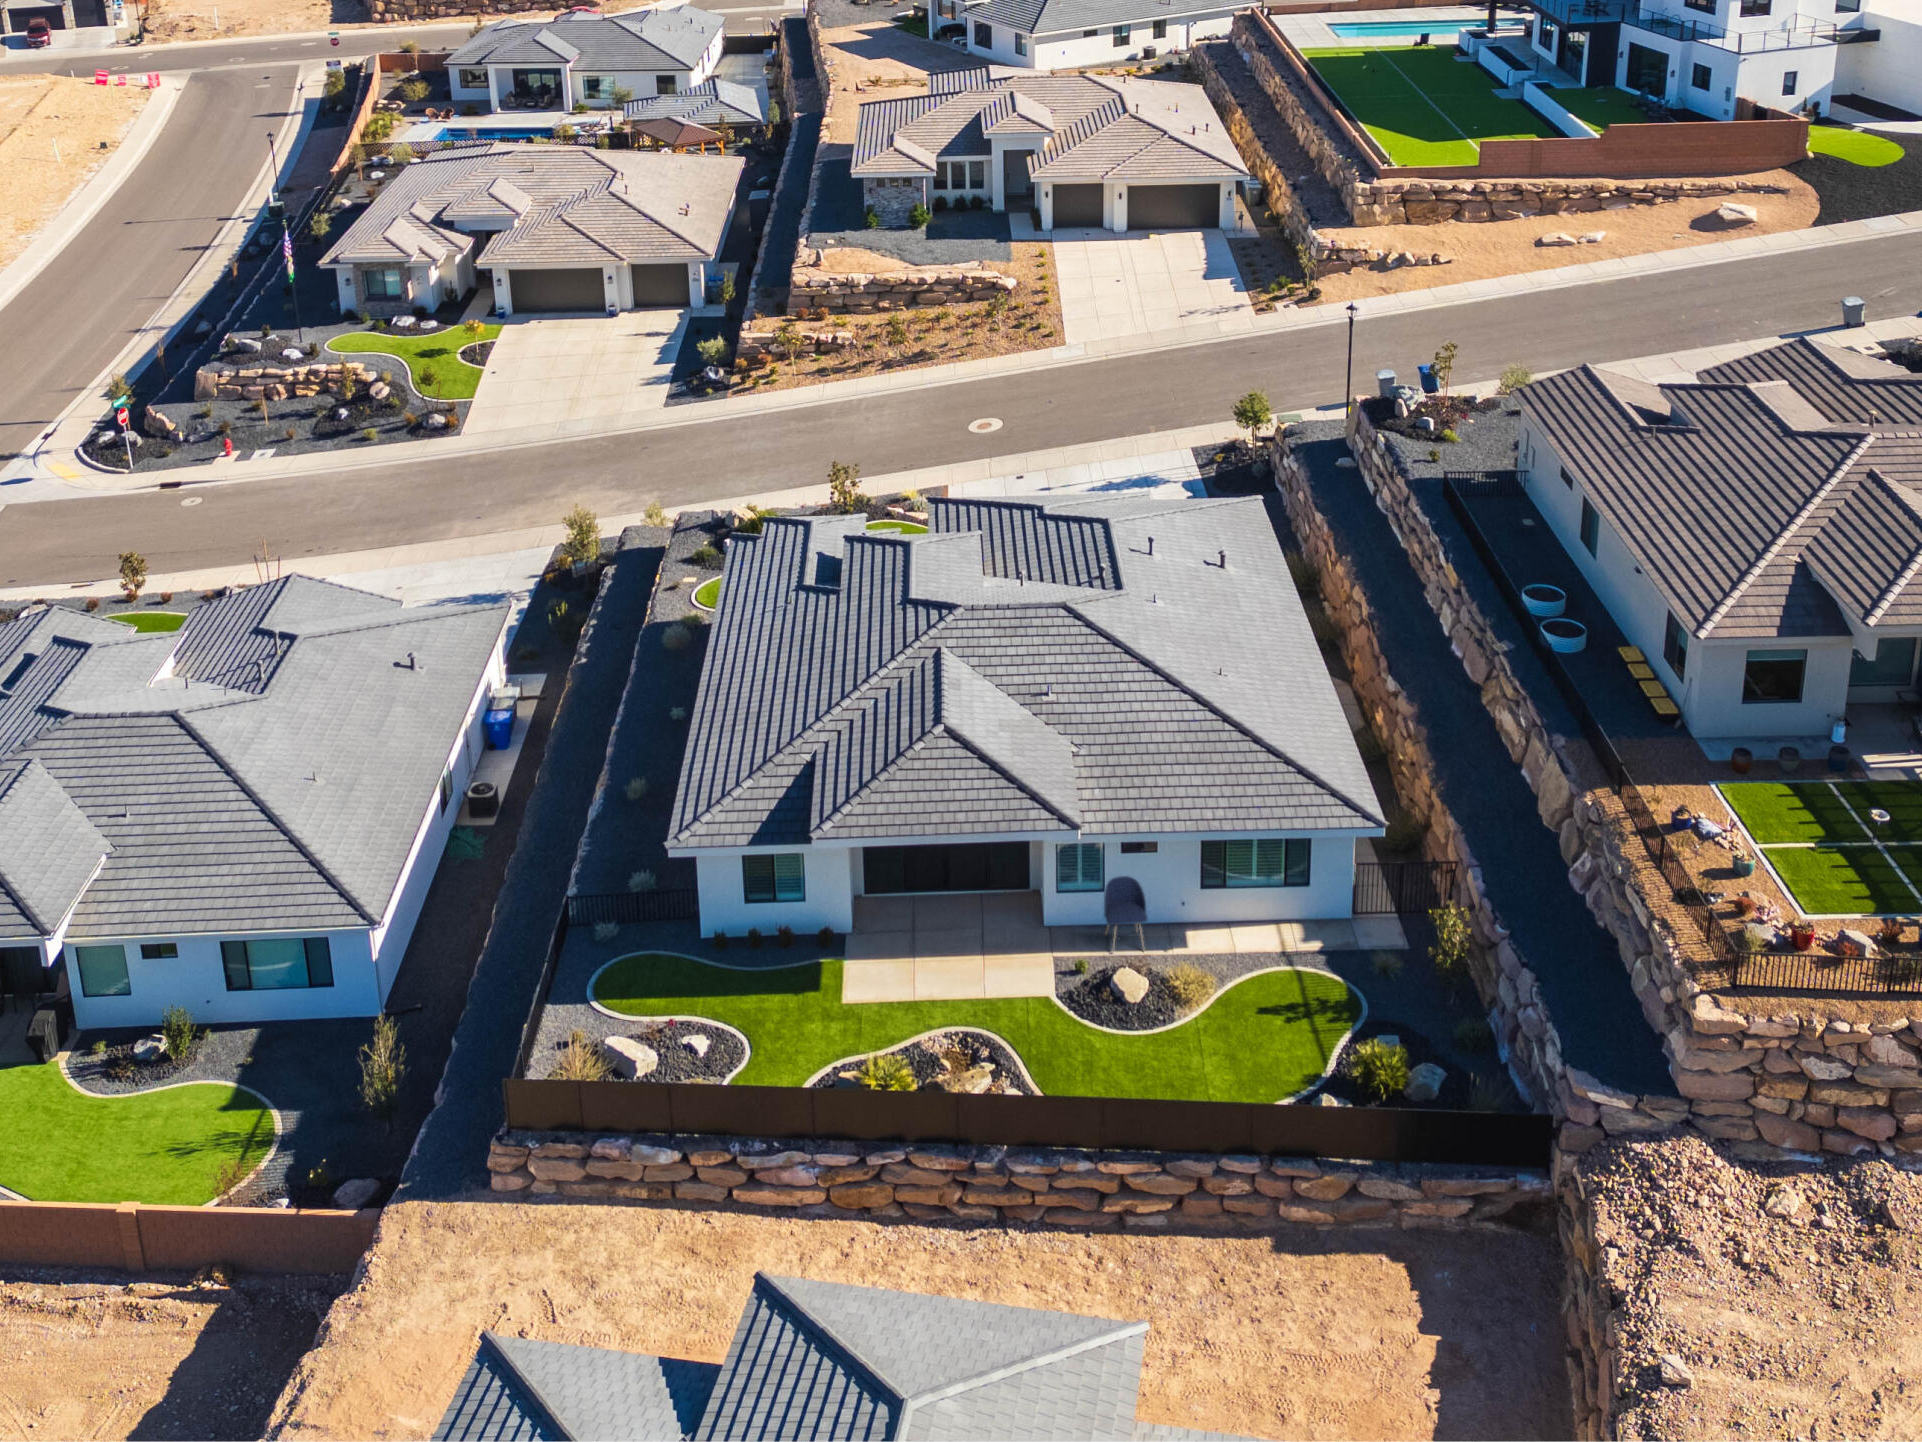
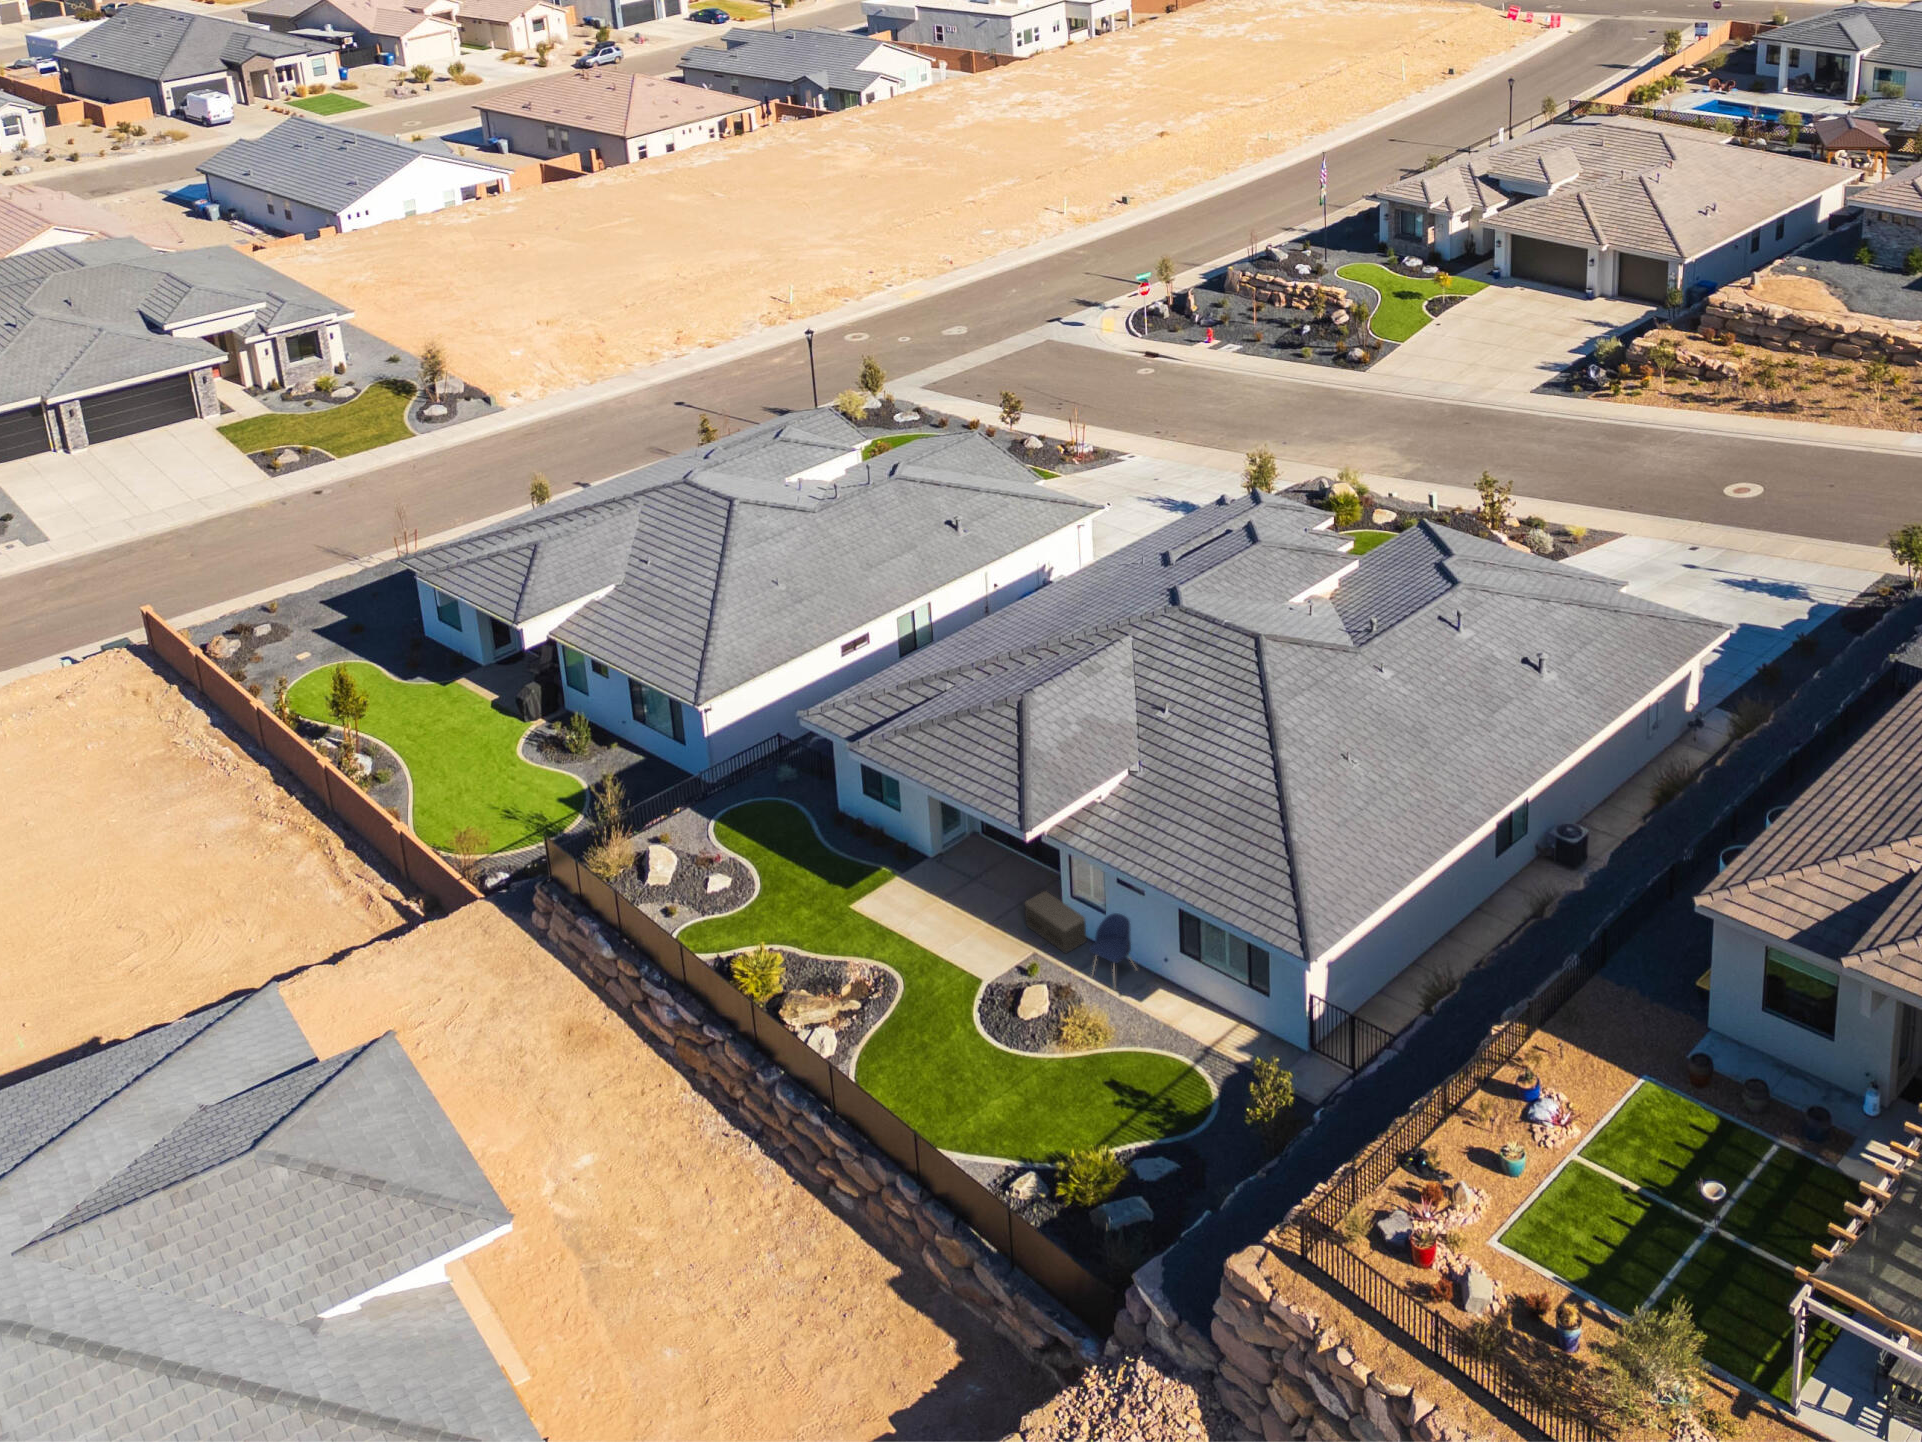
storage bench: none [987,905,1061,951] -> present [1025,891,1086,953]

